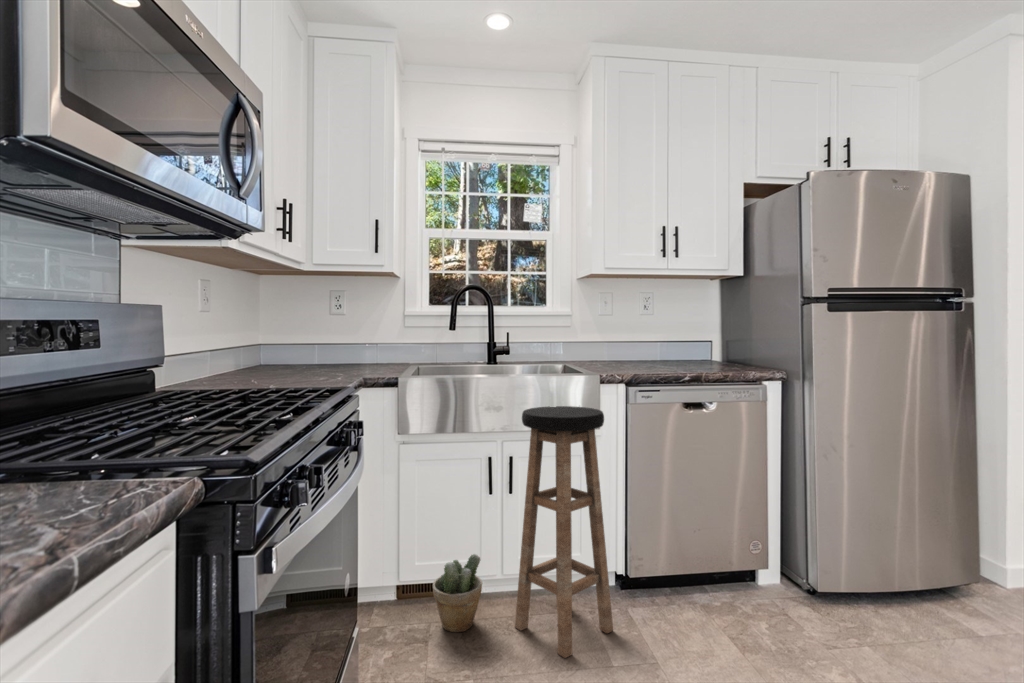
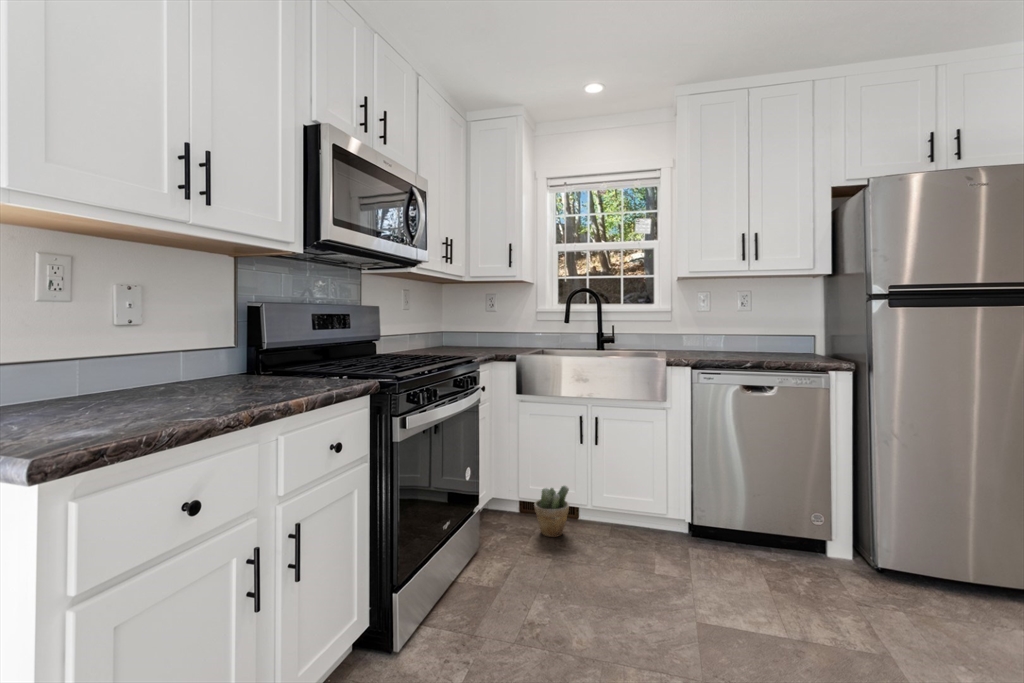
bar stool: present [515,406,613,658] -> none [590,382,663,564]

